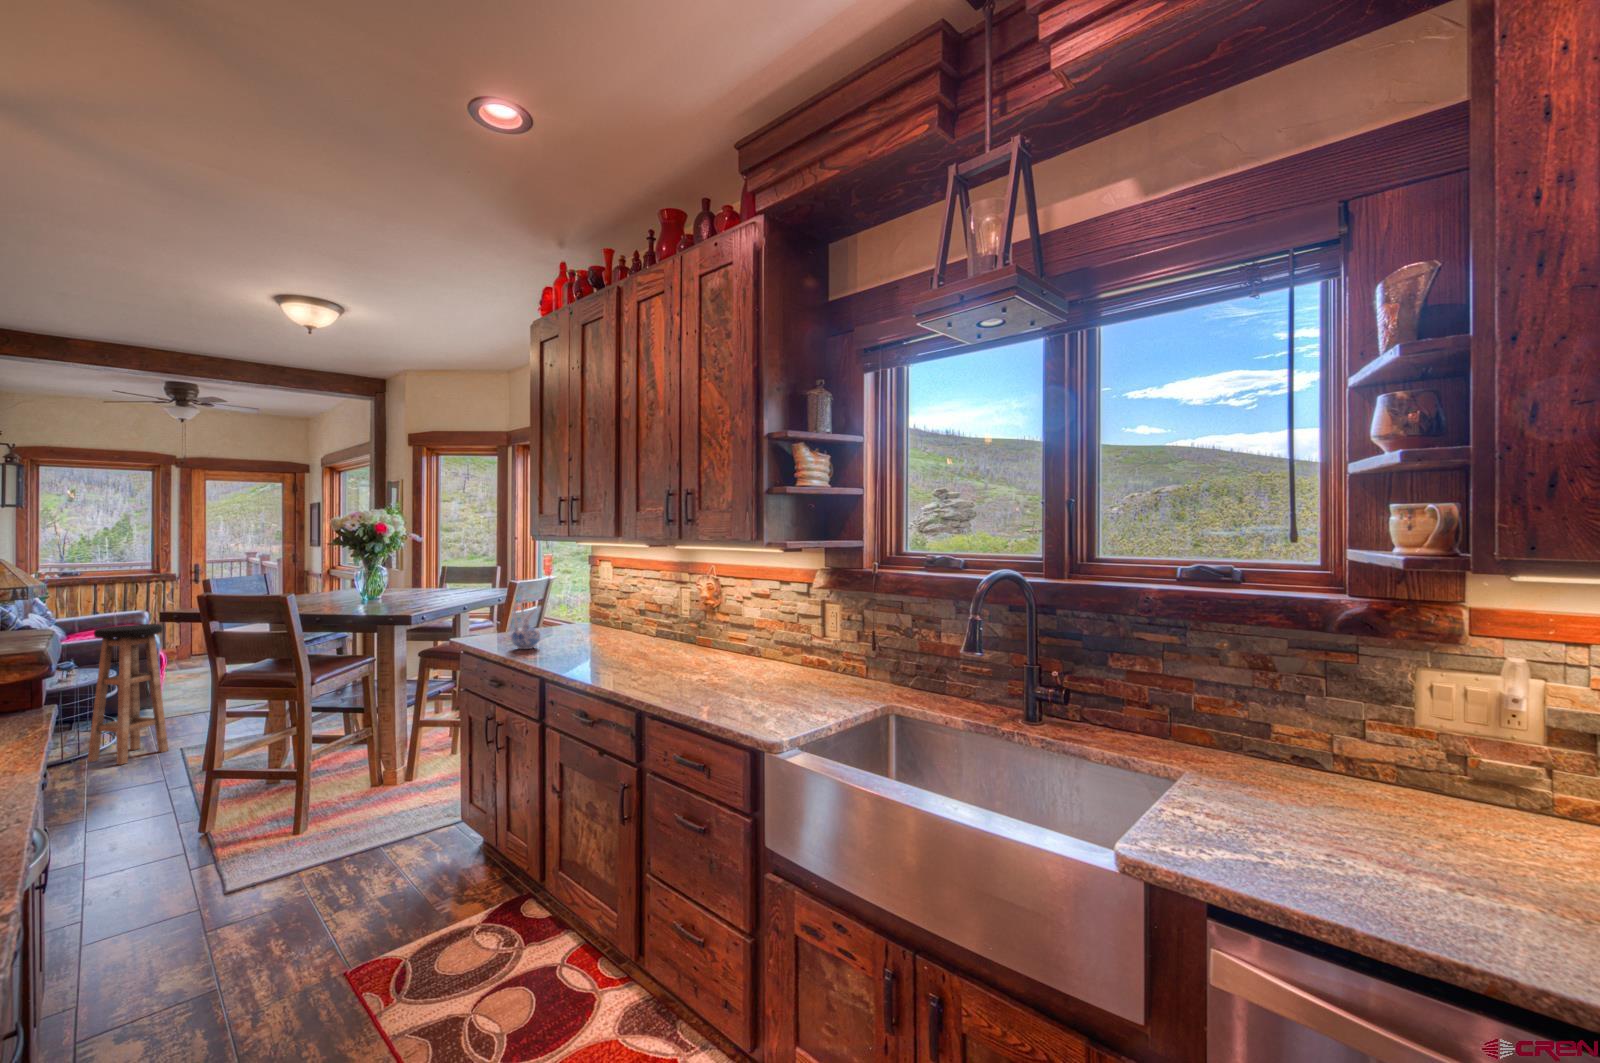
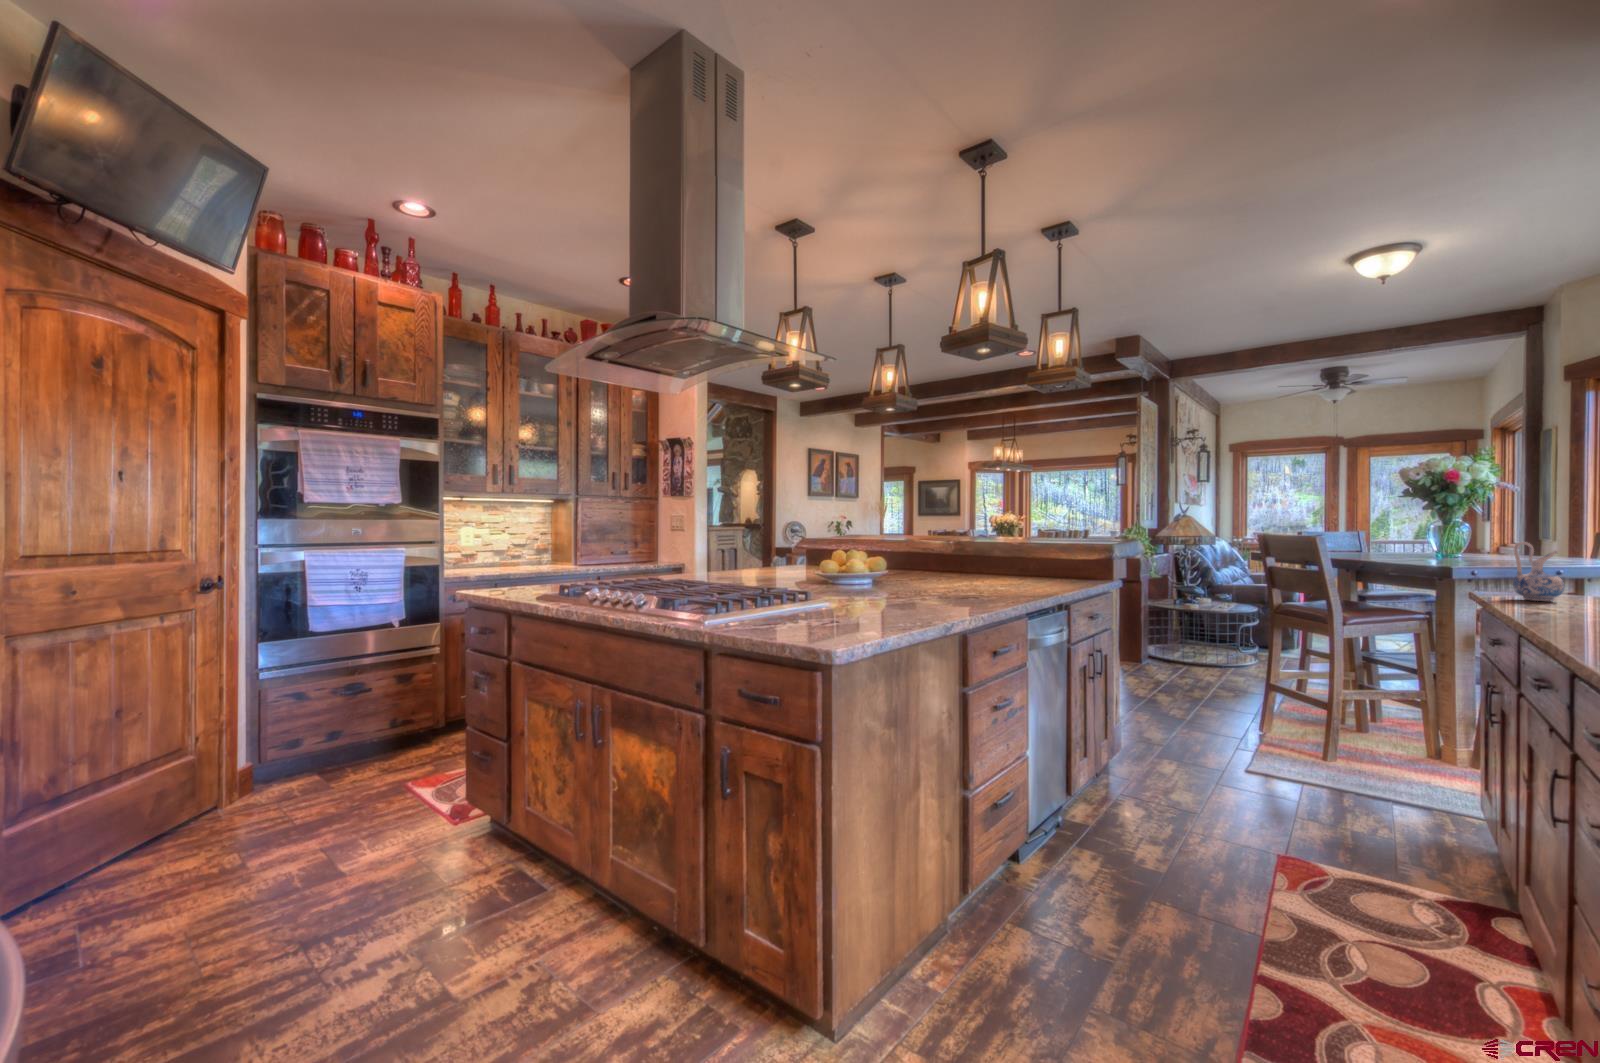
bar stool: present [87,624,168,765] -> none [1229,570,1282,679]

